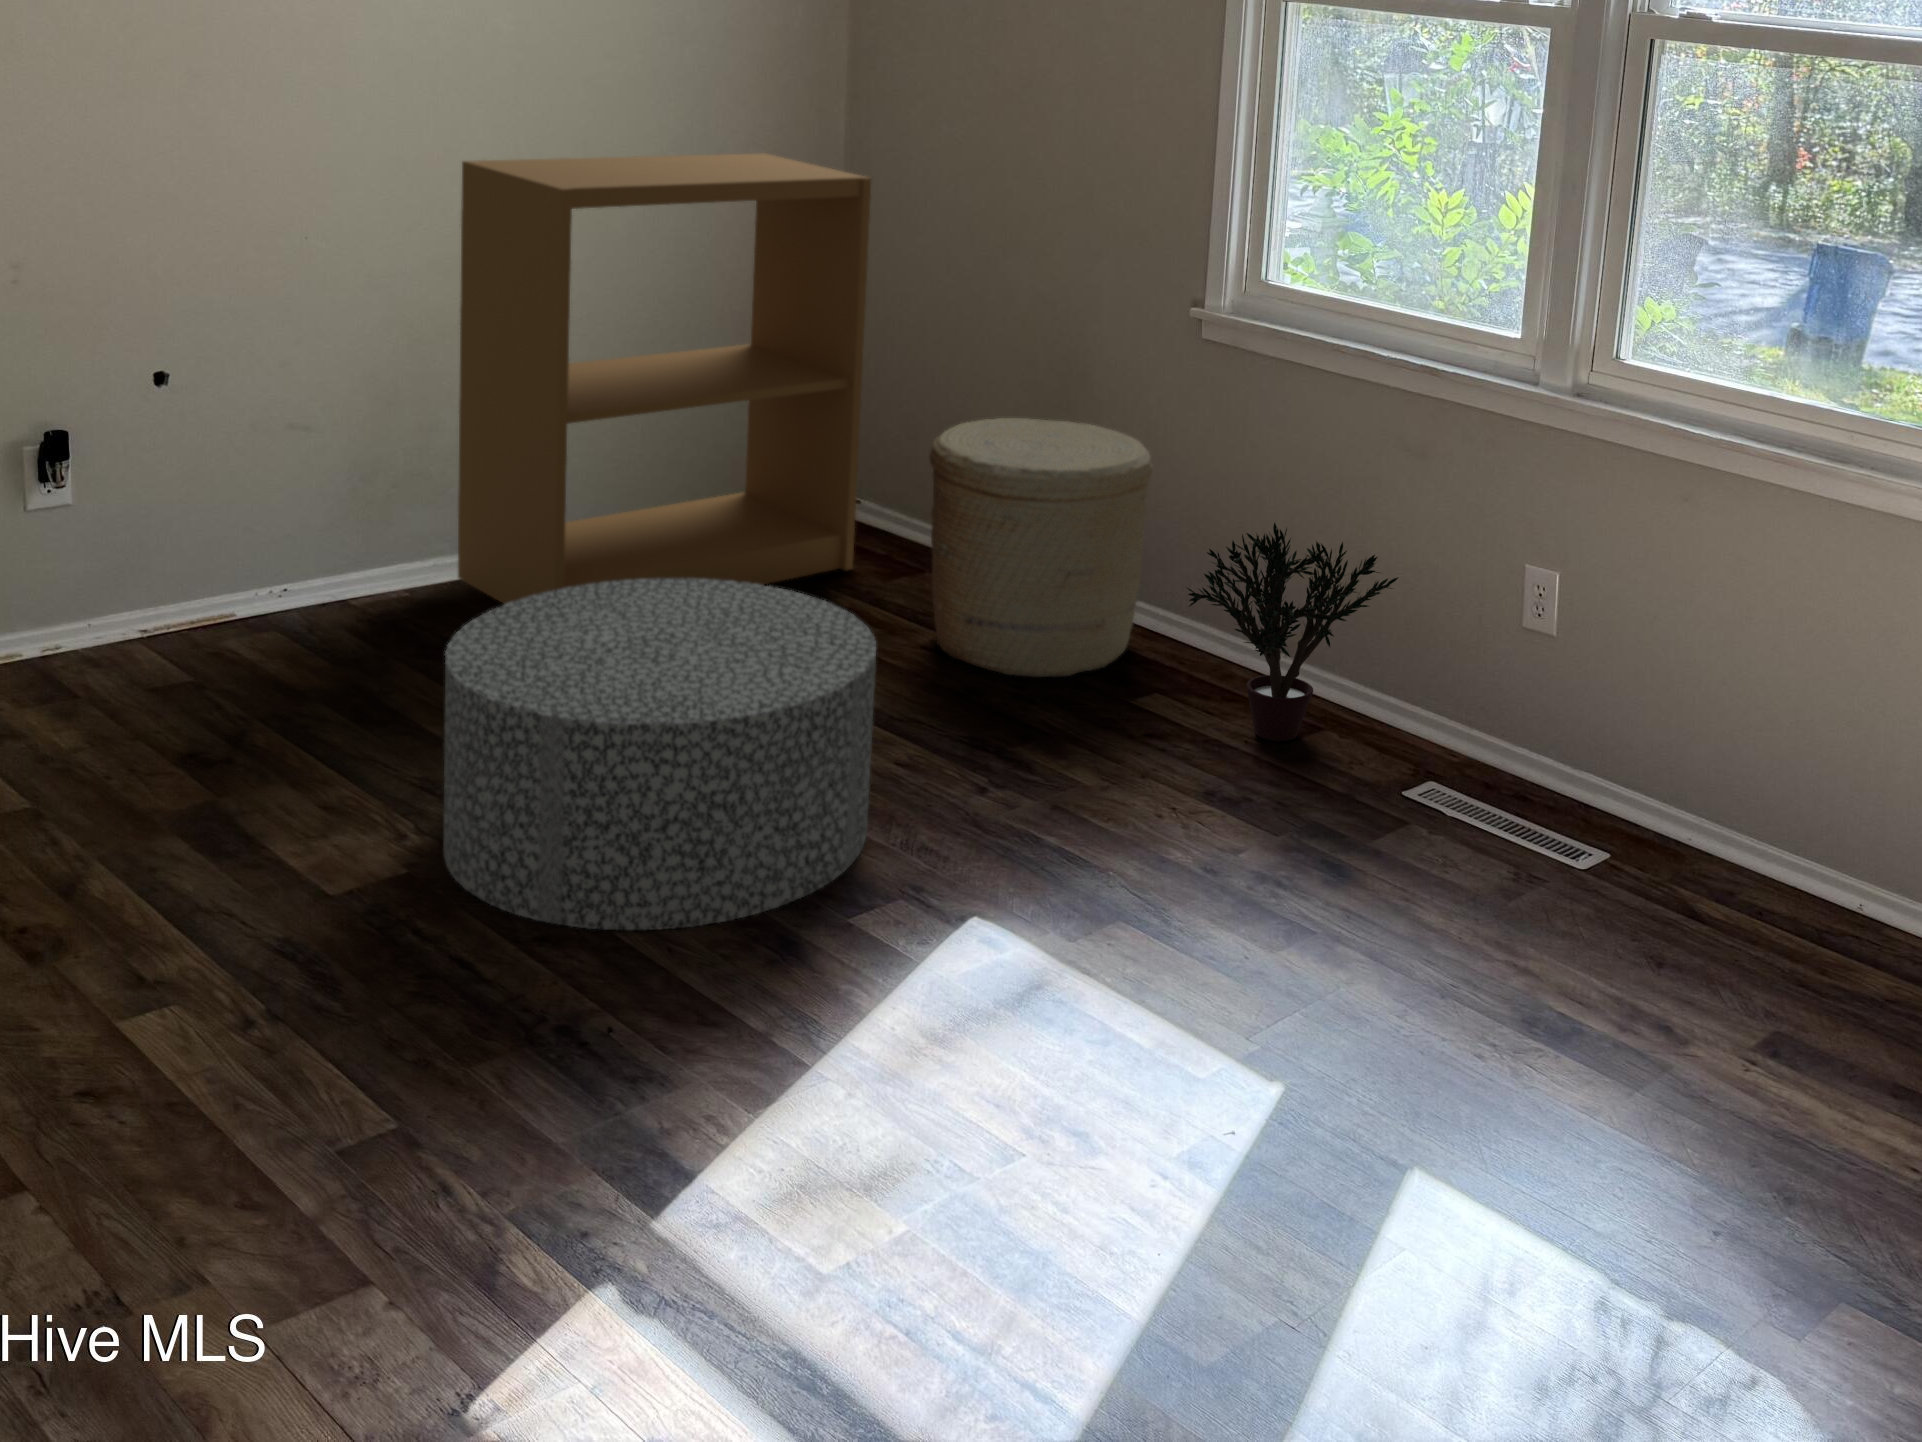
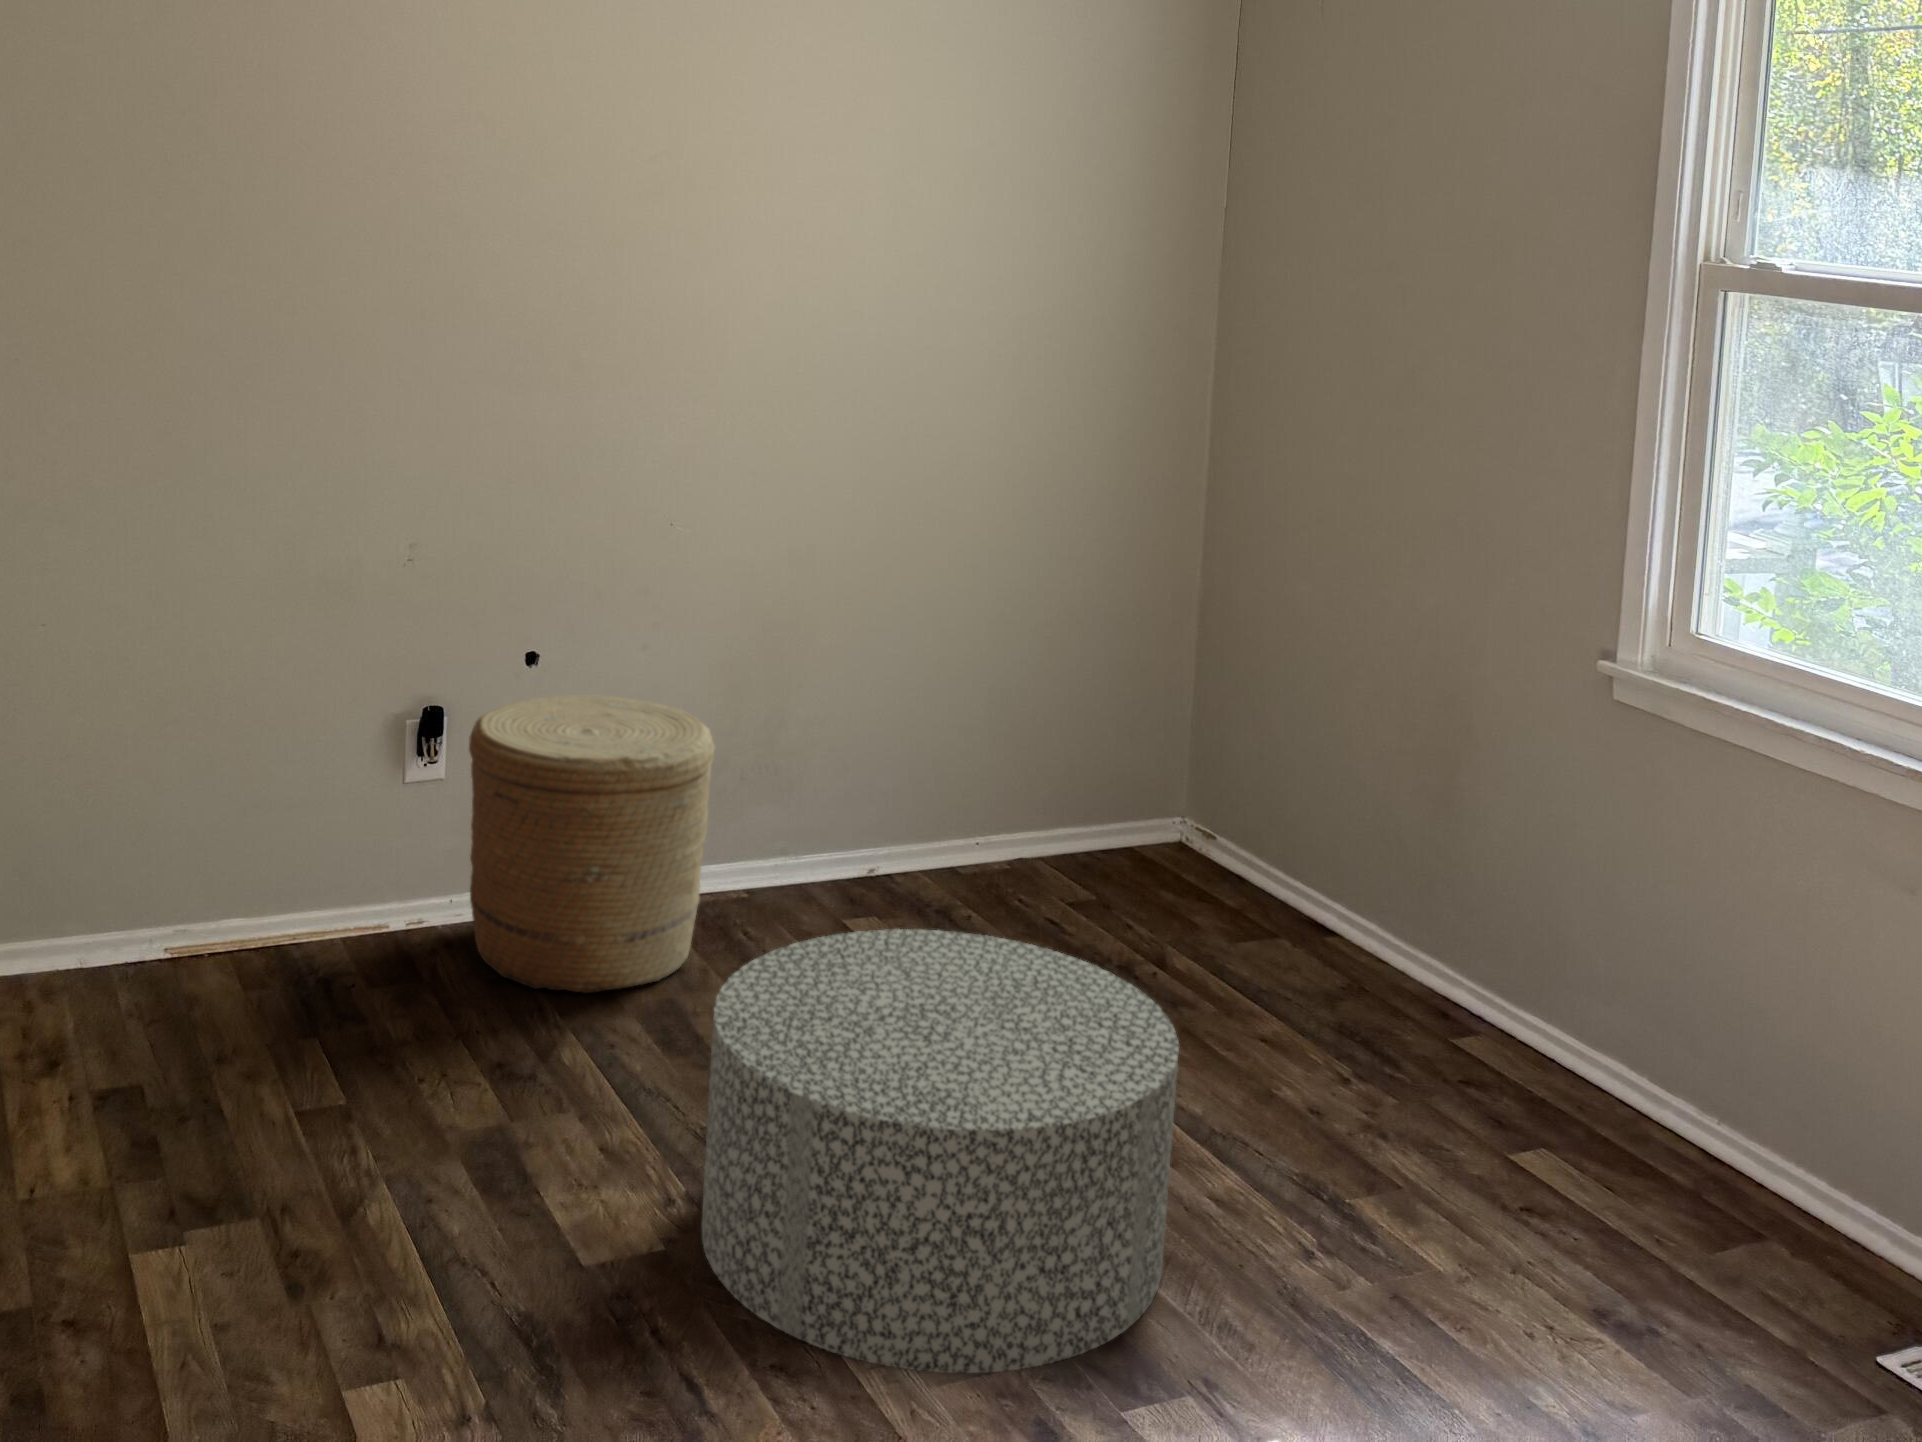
bookshelf: present [458,153,871,604] -> none [790,452,1233,962]
woven basket: present [929,418,1153,677] -> present [469,695,714,993]
potted plant: present [1187,523,1398,741] -> none [1571,948,1876,1241]

